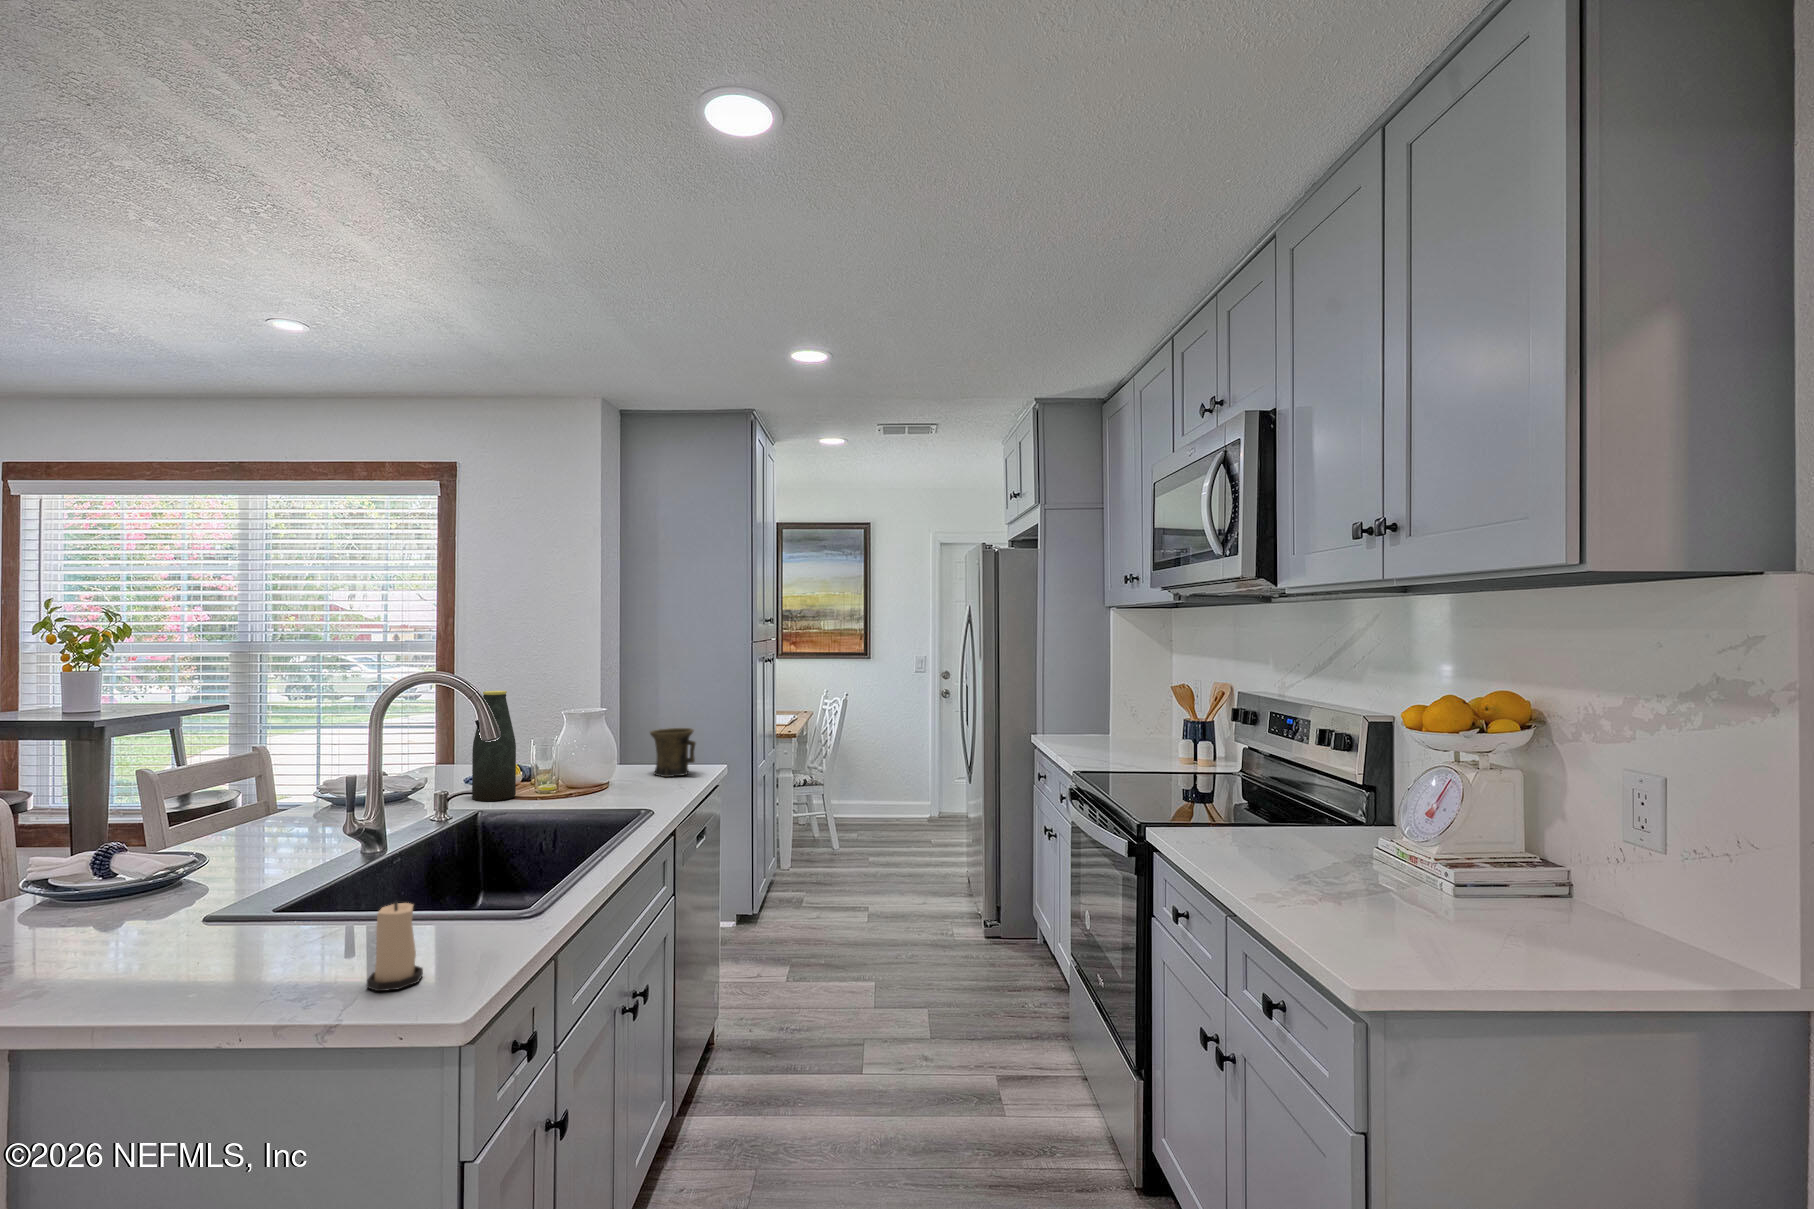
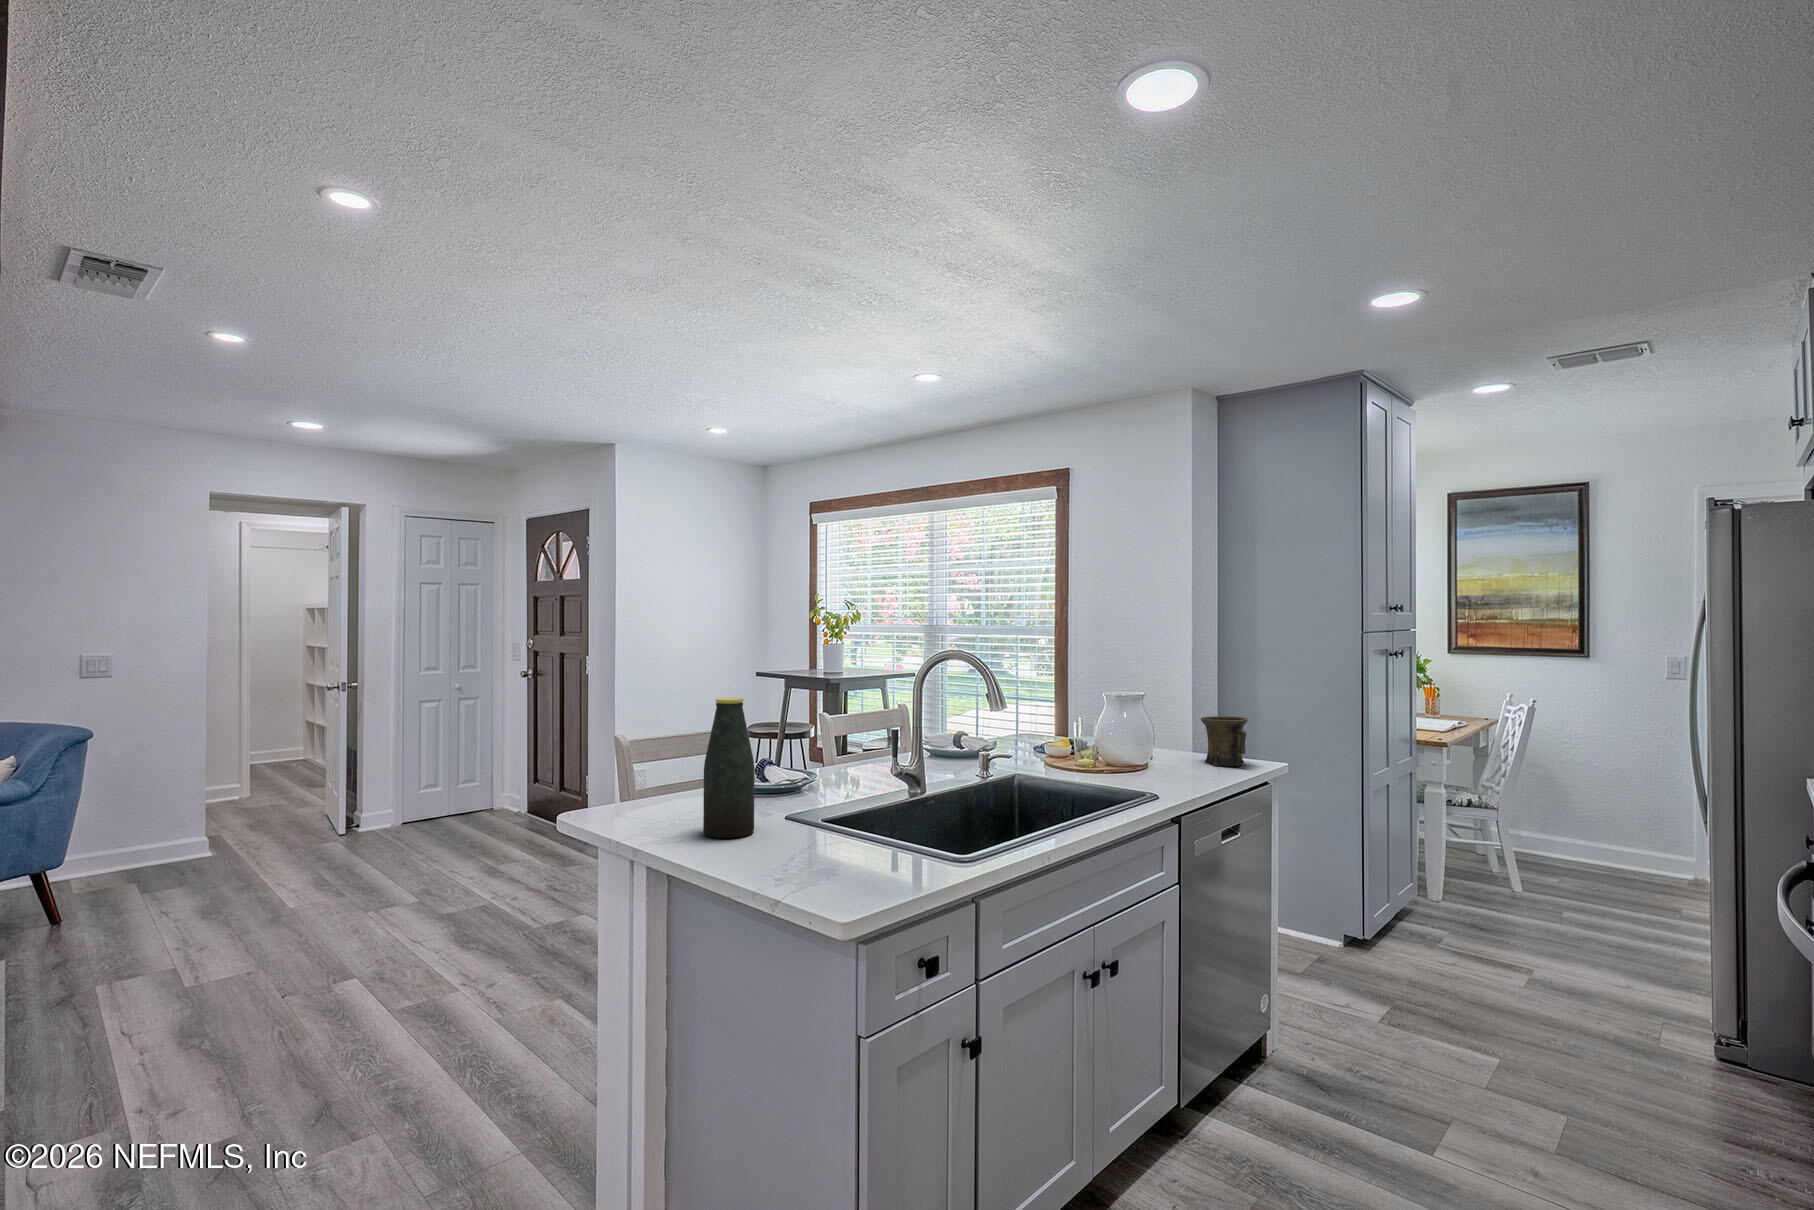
bottle: present [472,691,516,801] -> present [703,698,755,838]
candle: present [367,901,423,991] -> none [814,817,853,888]

